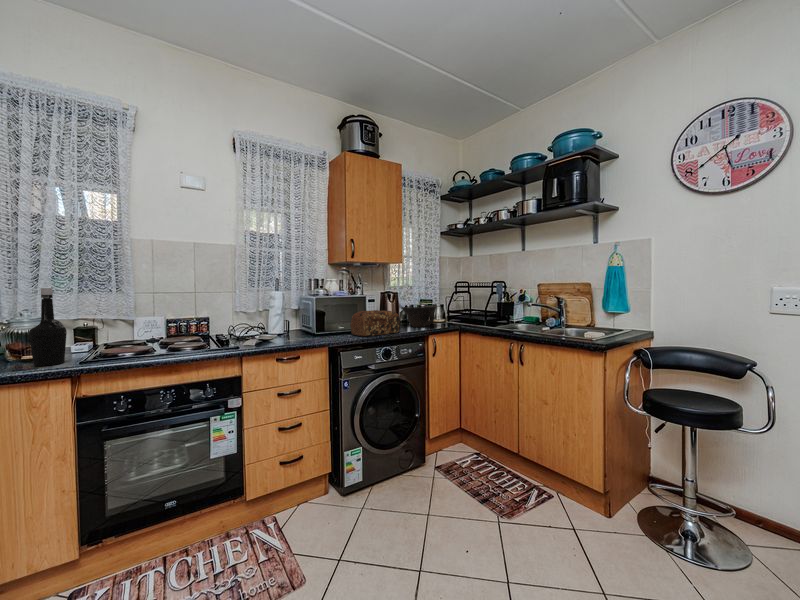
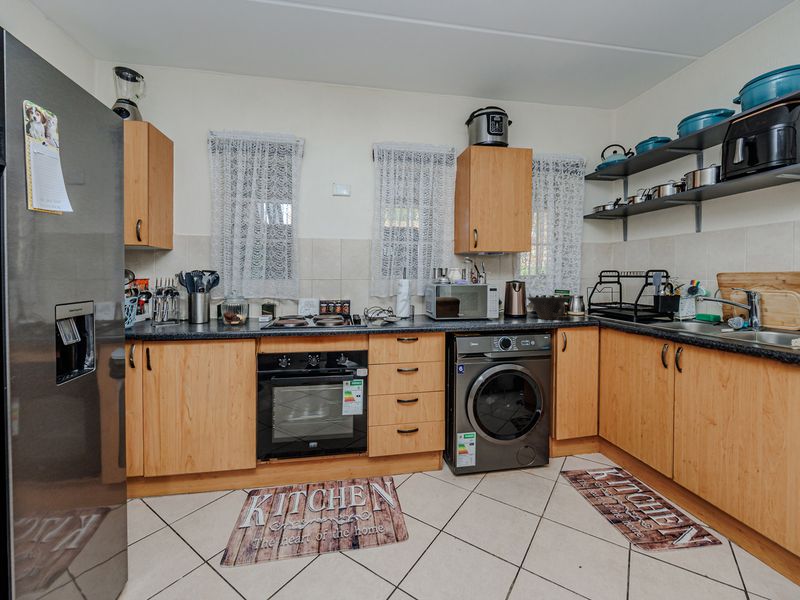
bottle: present [29,288,67,366] -> none [234,272,254,327]
bread loaf: present [350,310,400,337] -> none [469,298,521,323]

